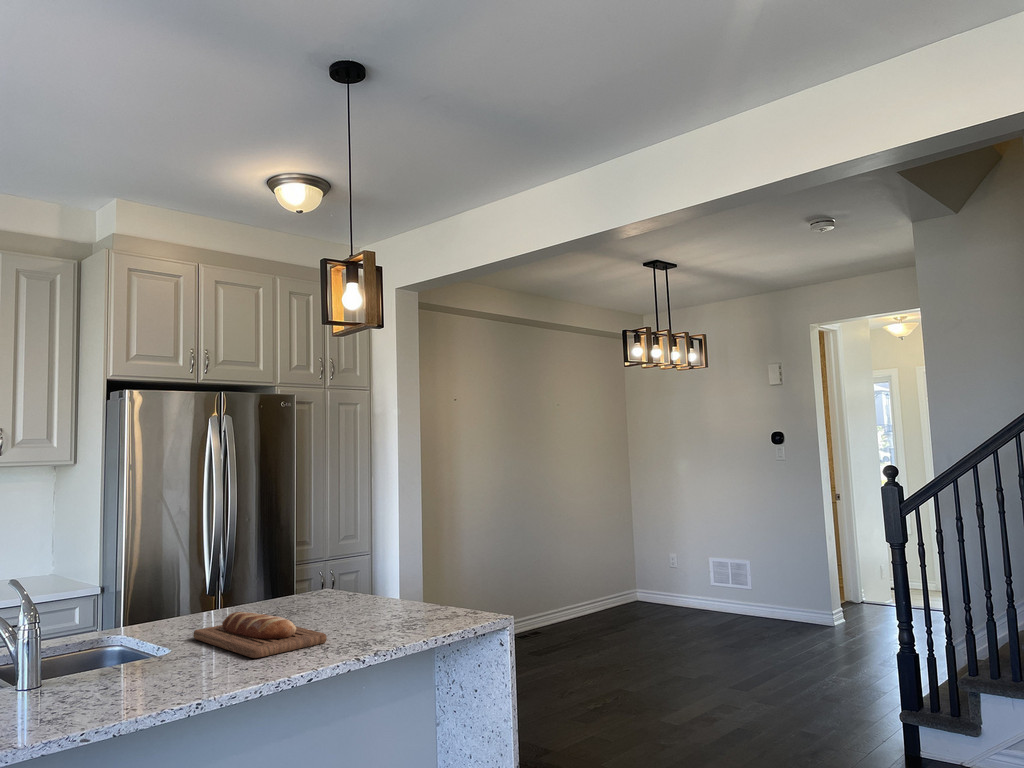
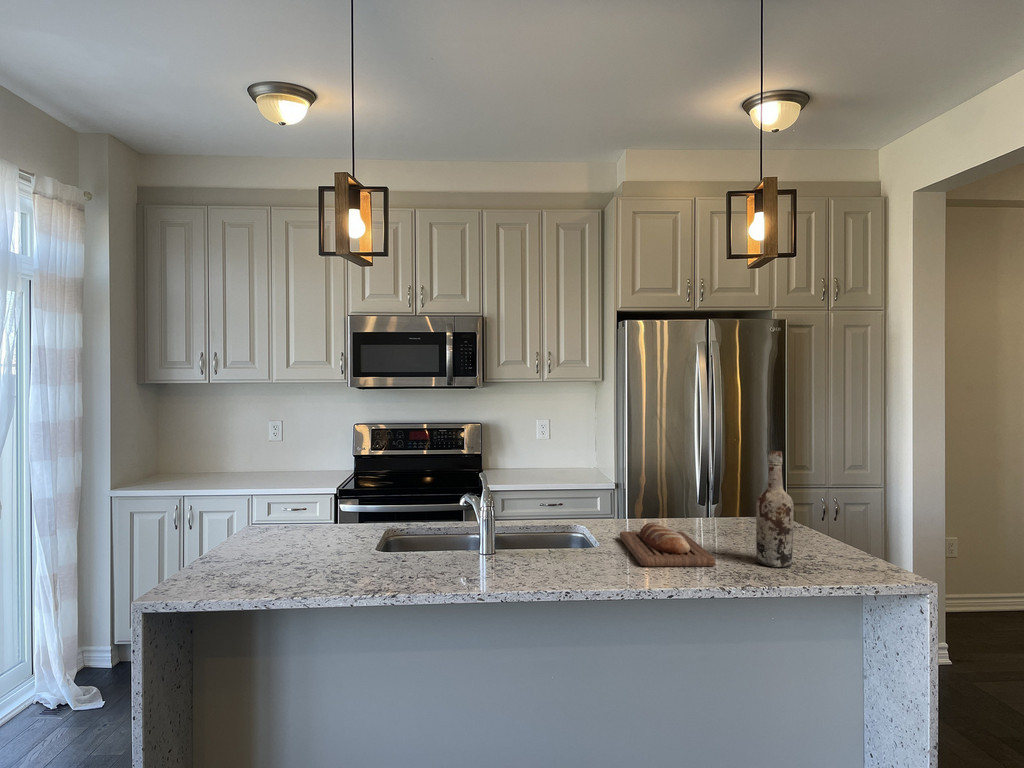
wine bottle: none [358,516,392,632] -> present [756,450,794,567]

